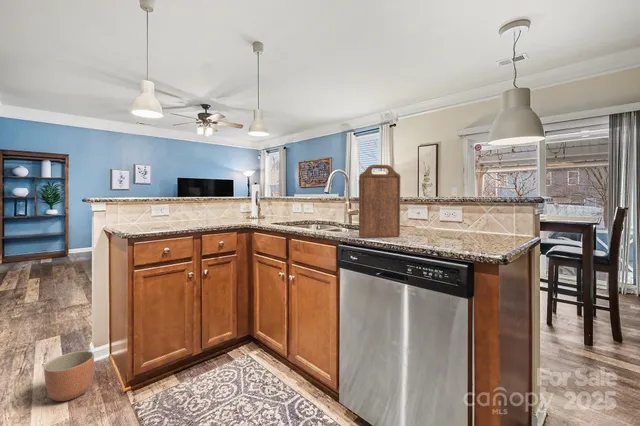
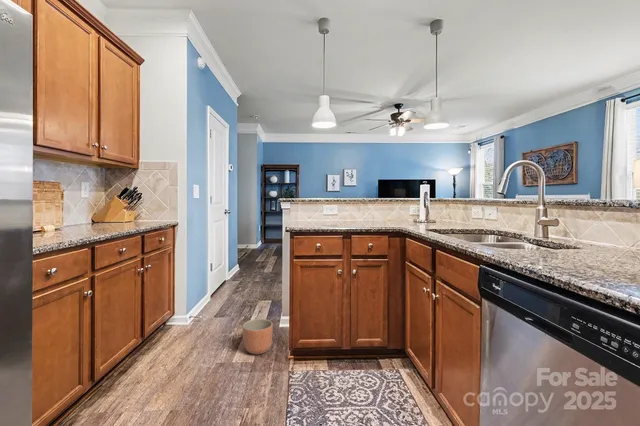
cutting board: present [359,165,401,237] -> none [512,148,594,261]

